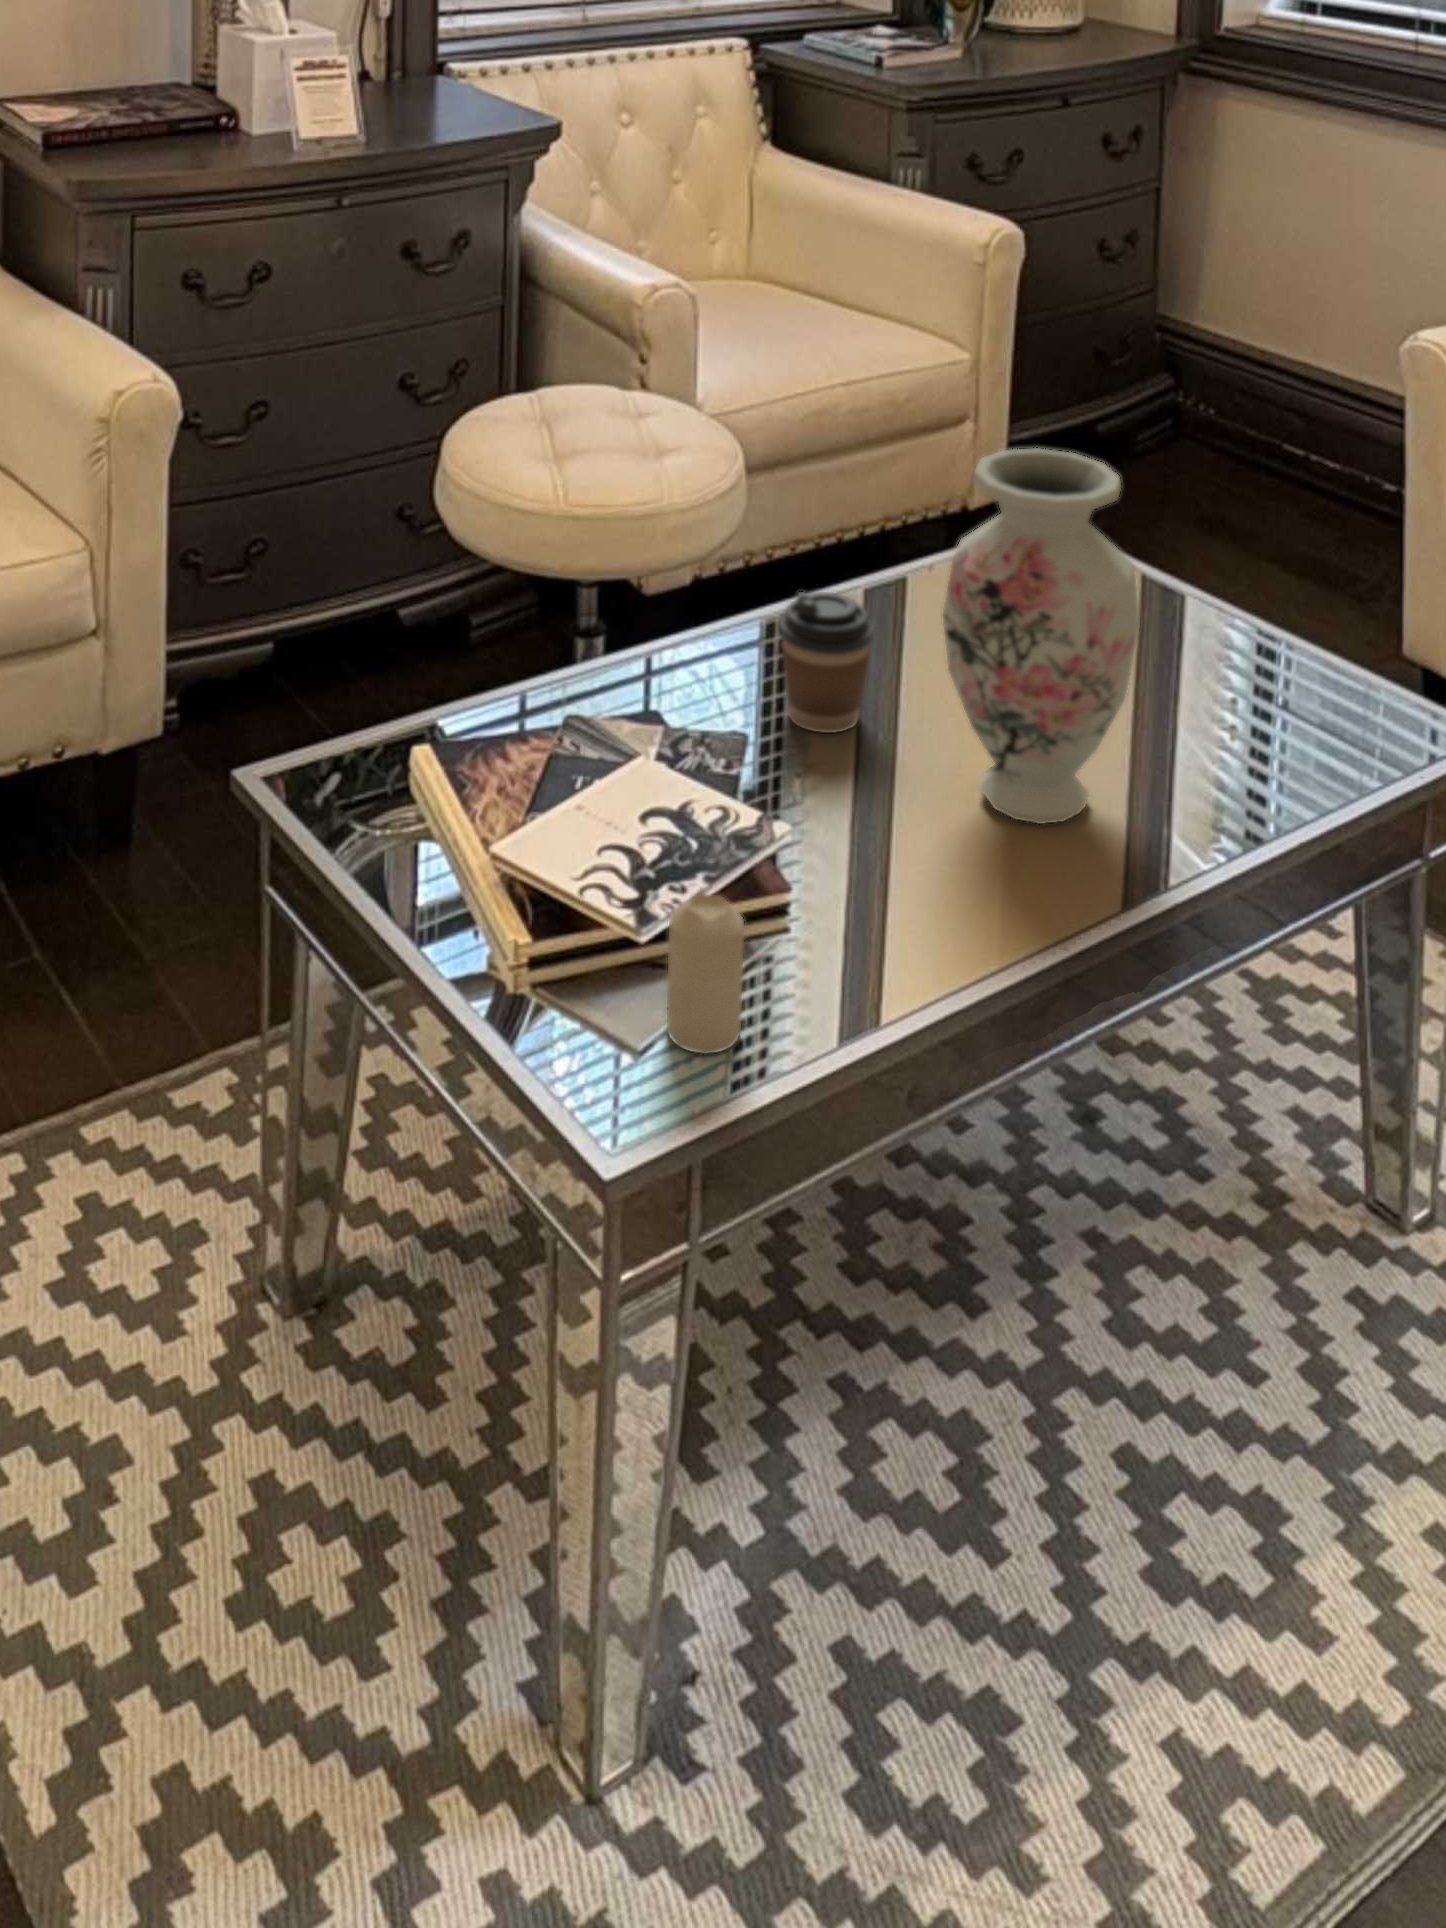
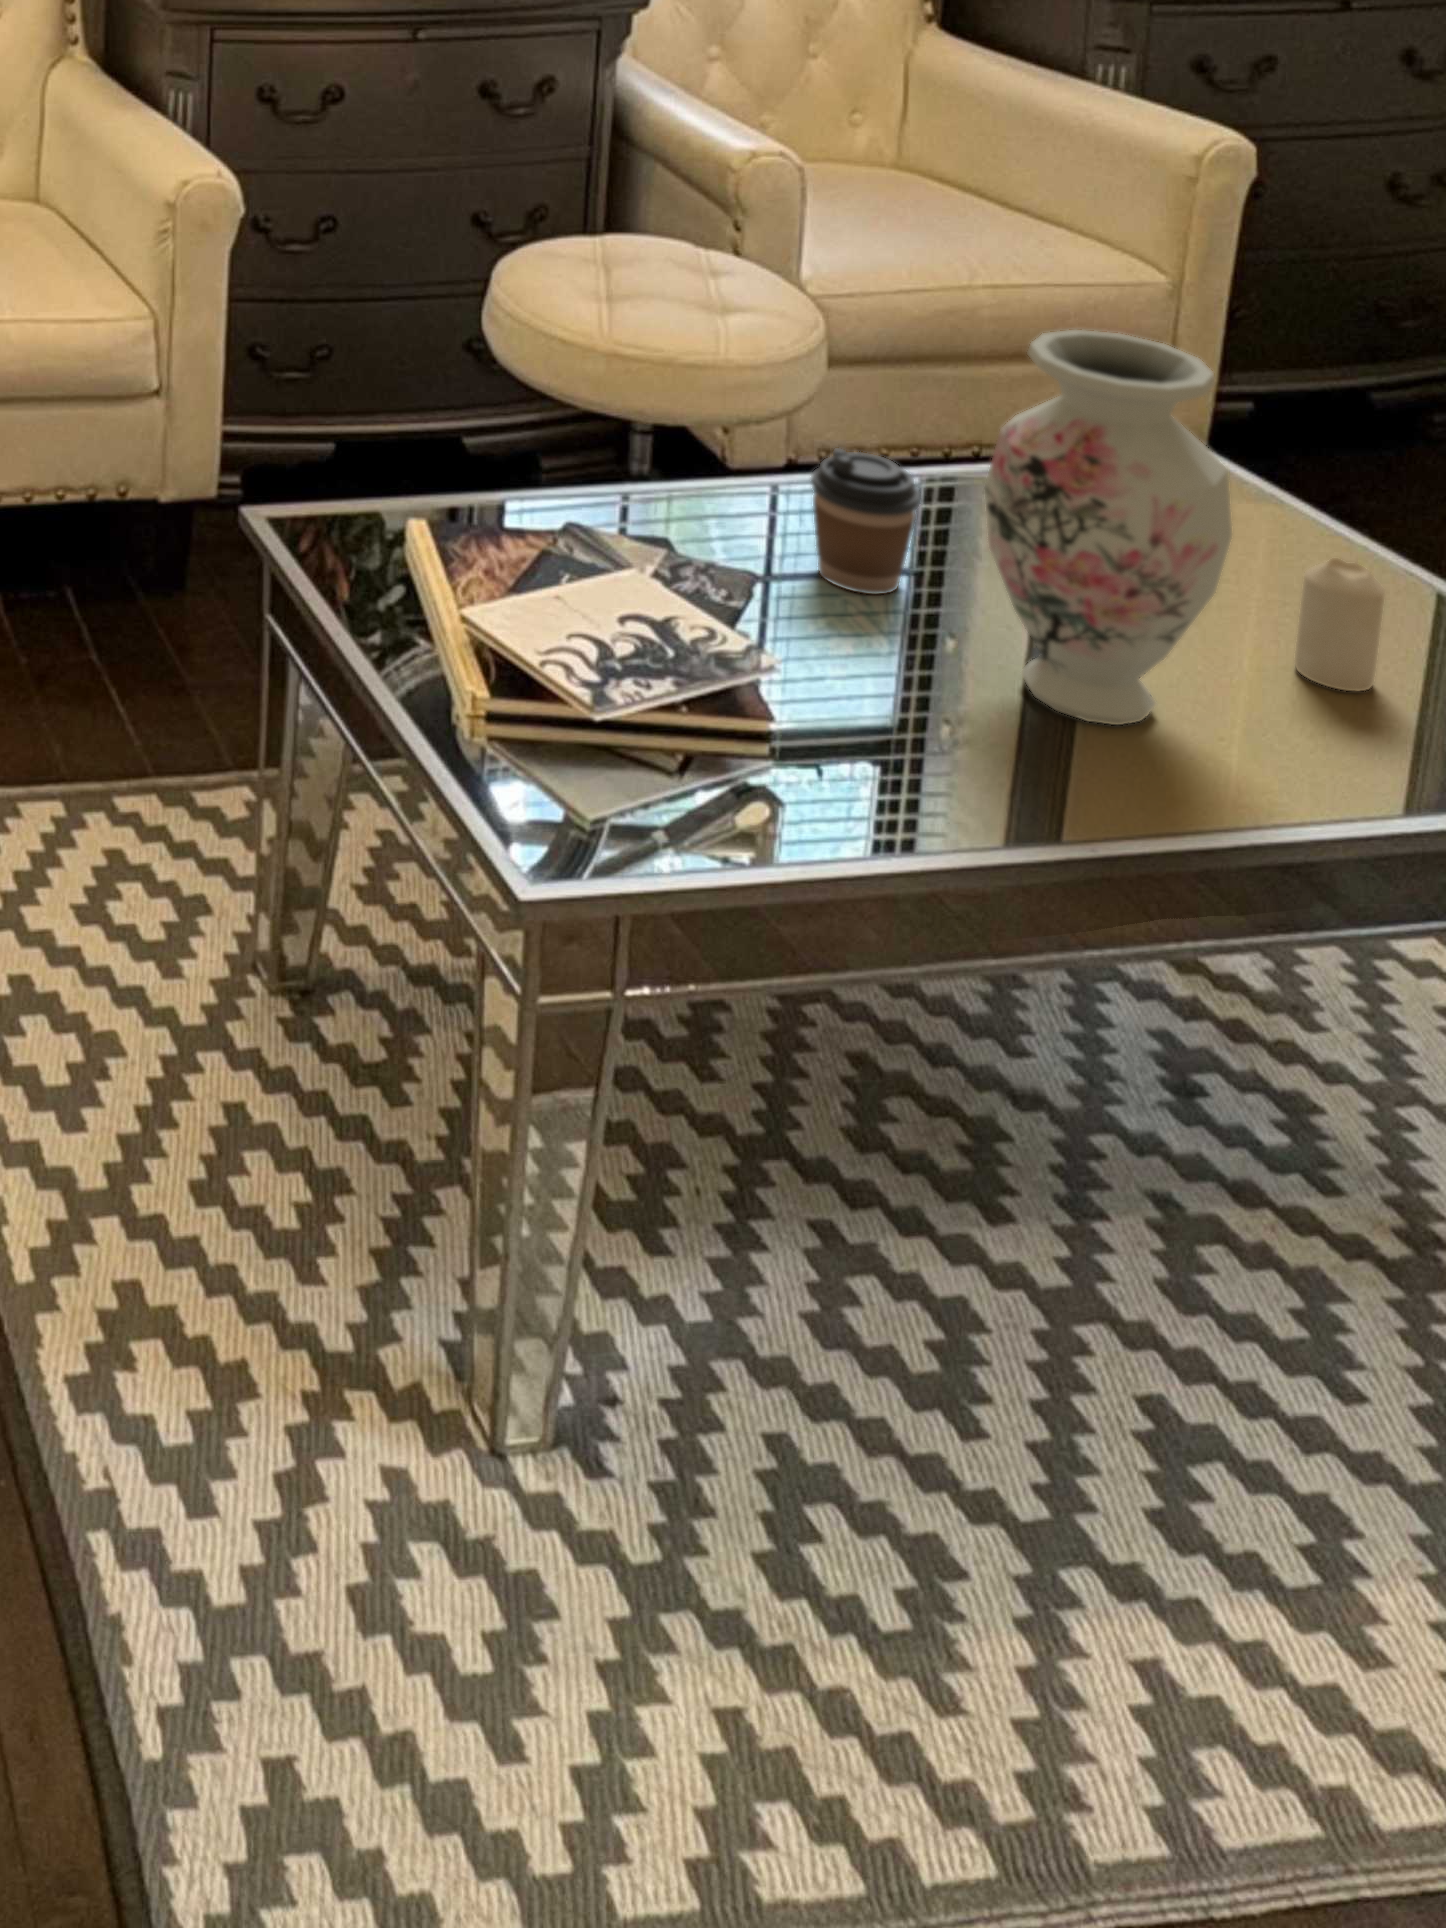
candle: present [667,892,744,1053] -> present [1295,558,1385,691]

